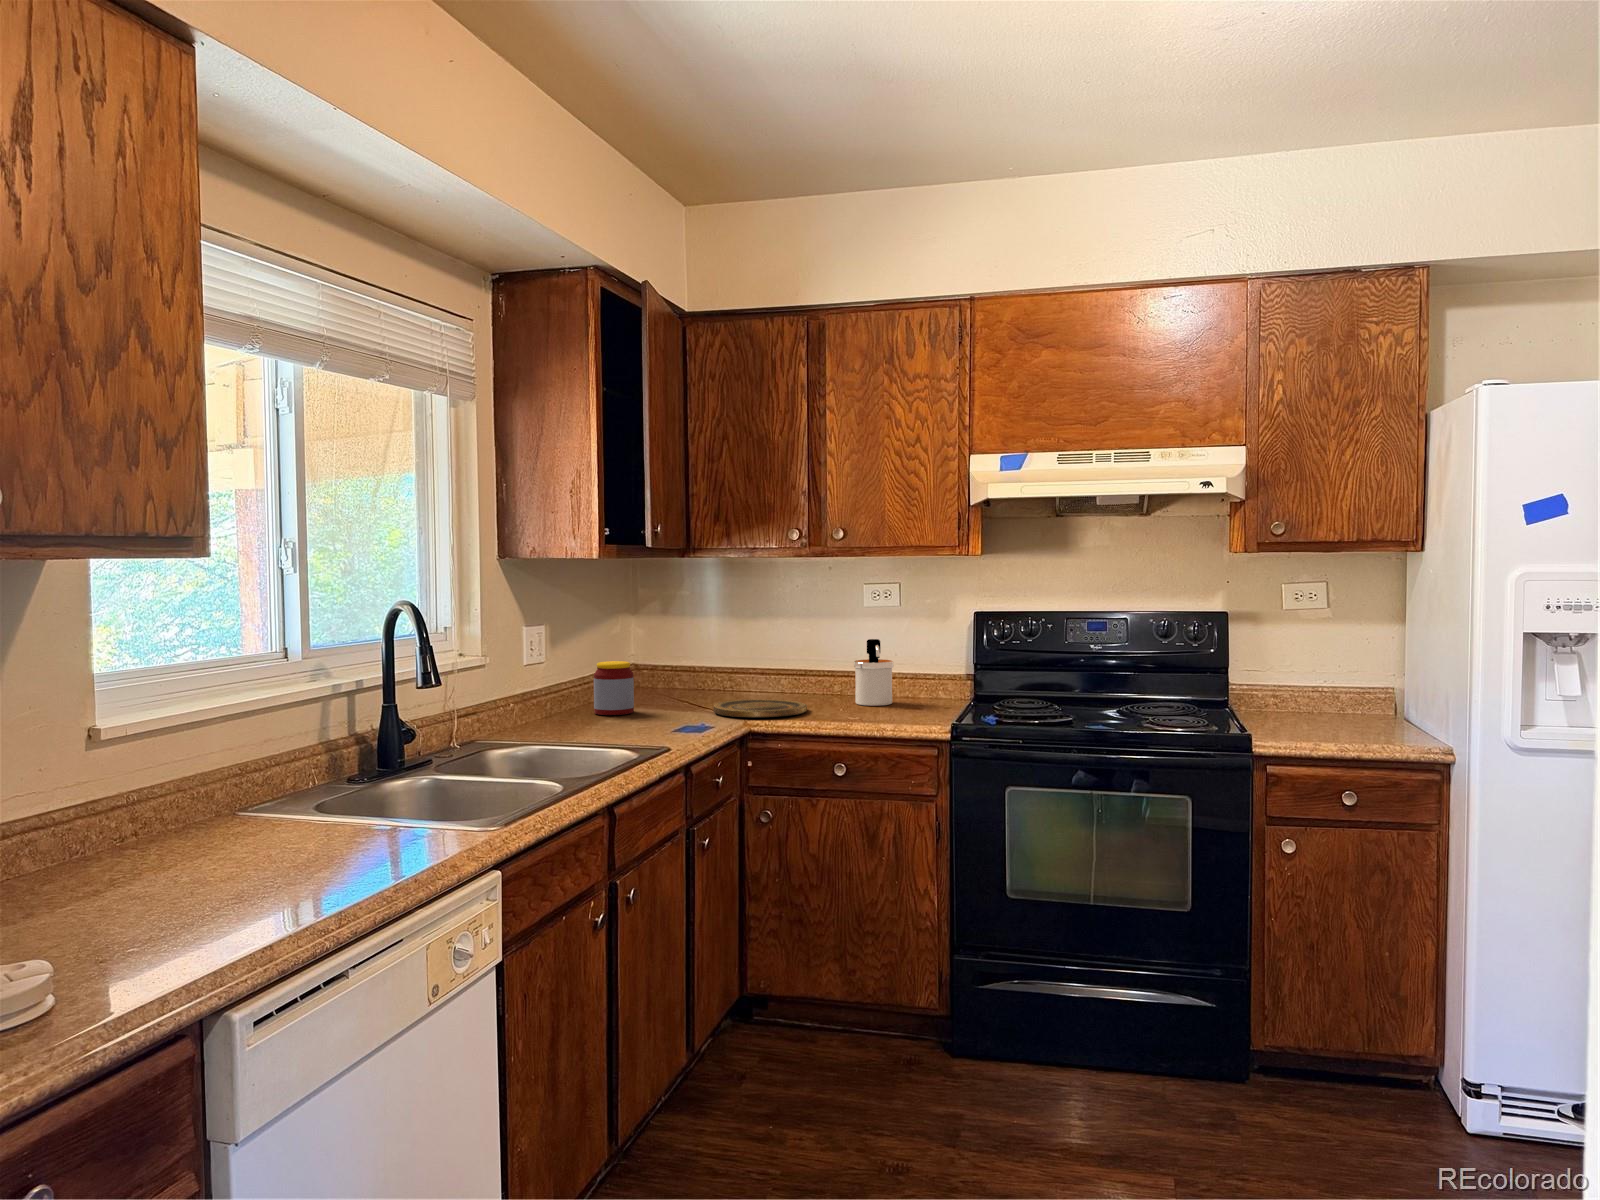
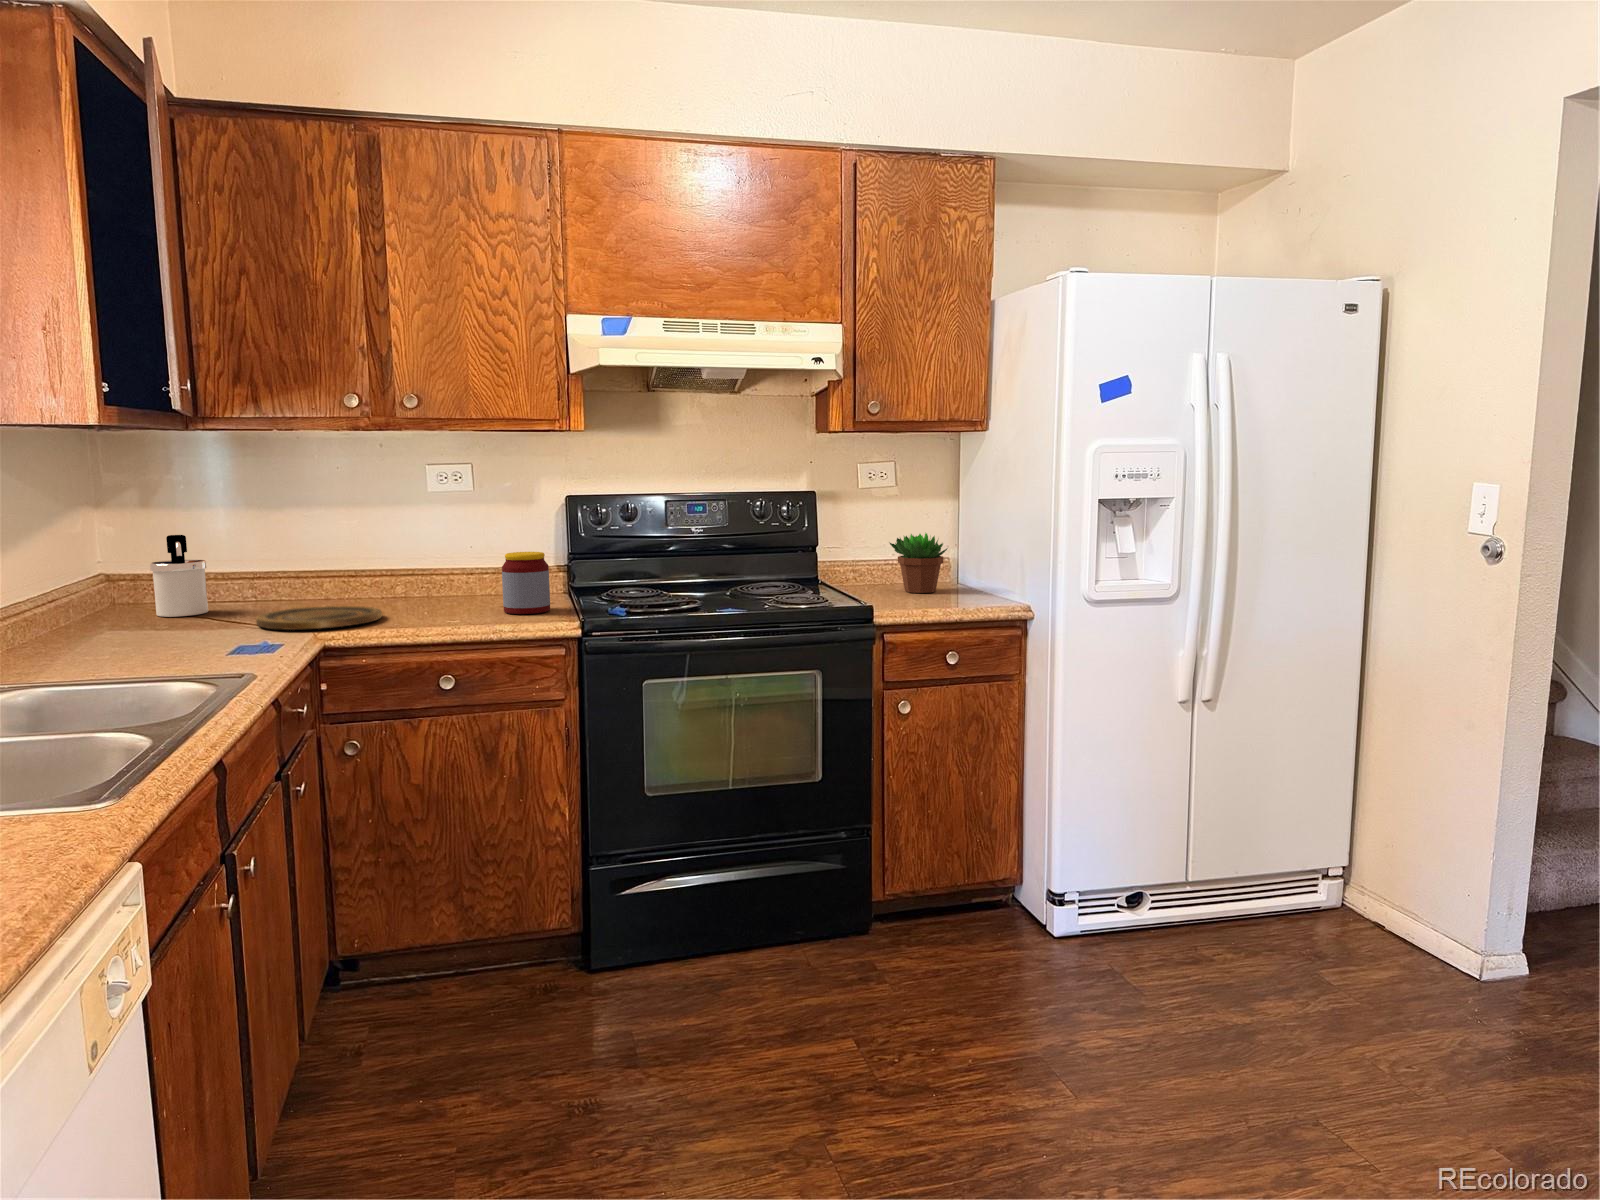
soap dispenser: present [854,639,893,706] -> present [150,535,208,617]
jar: present [594,661,634,715] -> present [502,552,550,614]
succulent plant: none [1300,661,1370,727] -> present [890,533,948,593]

